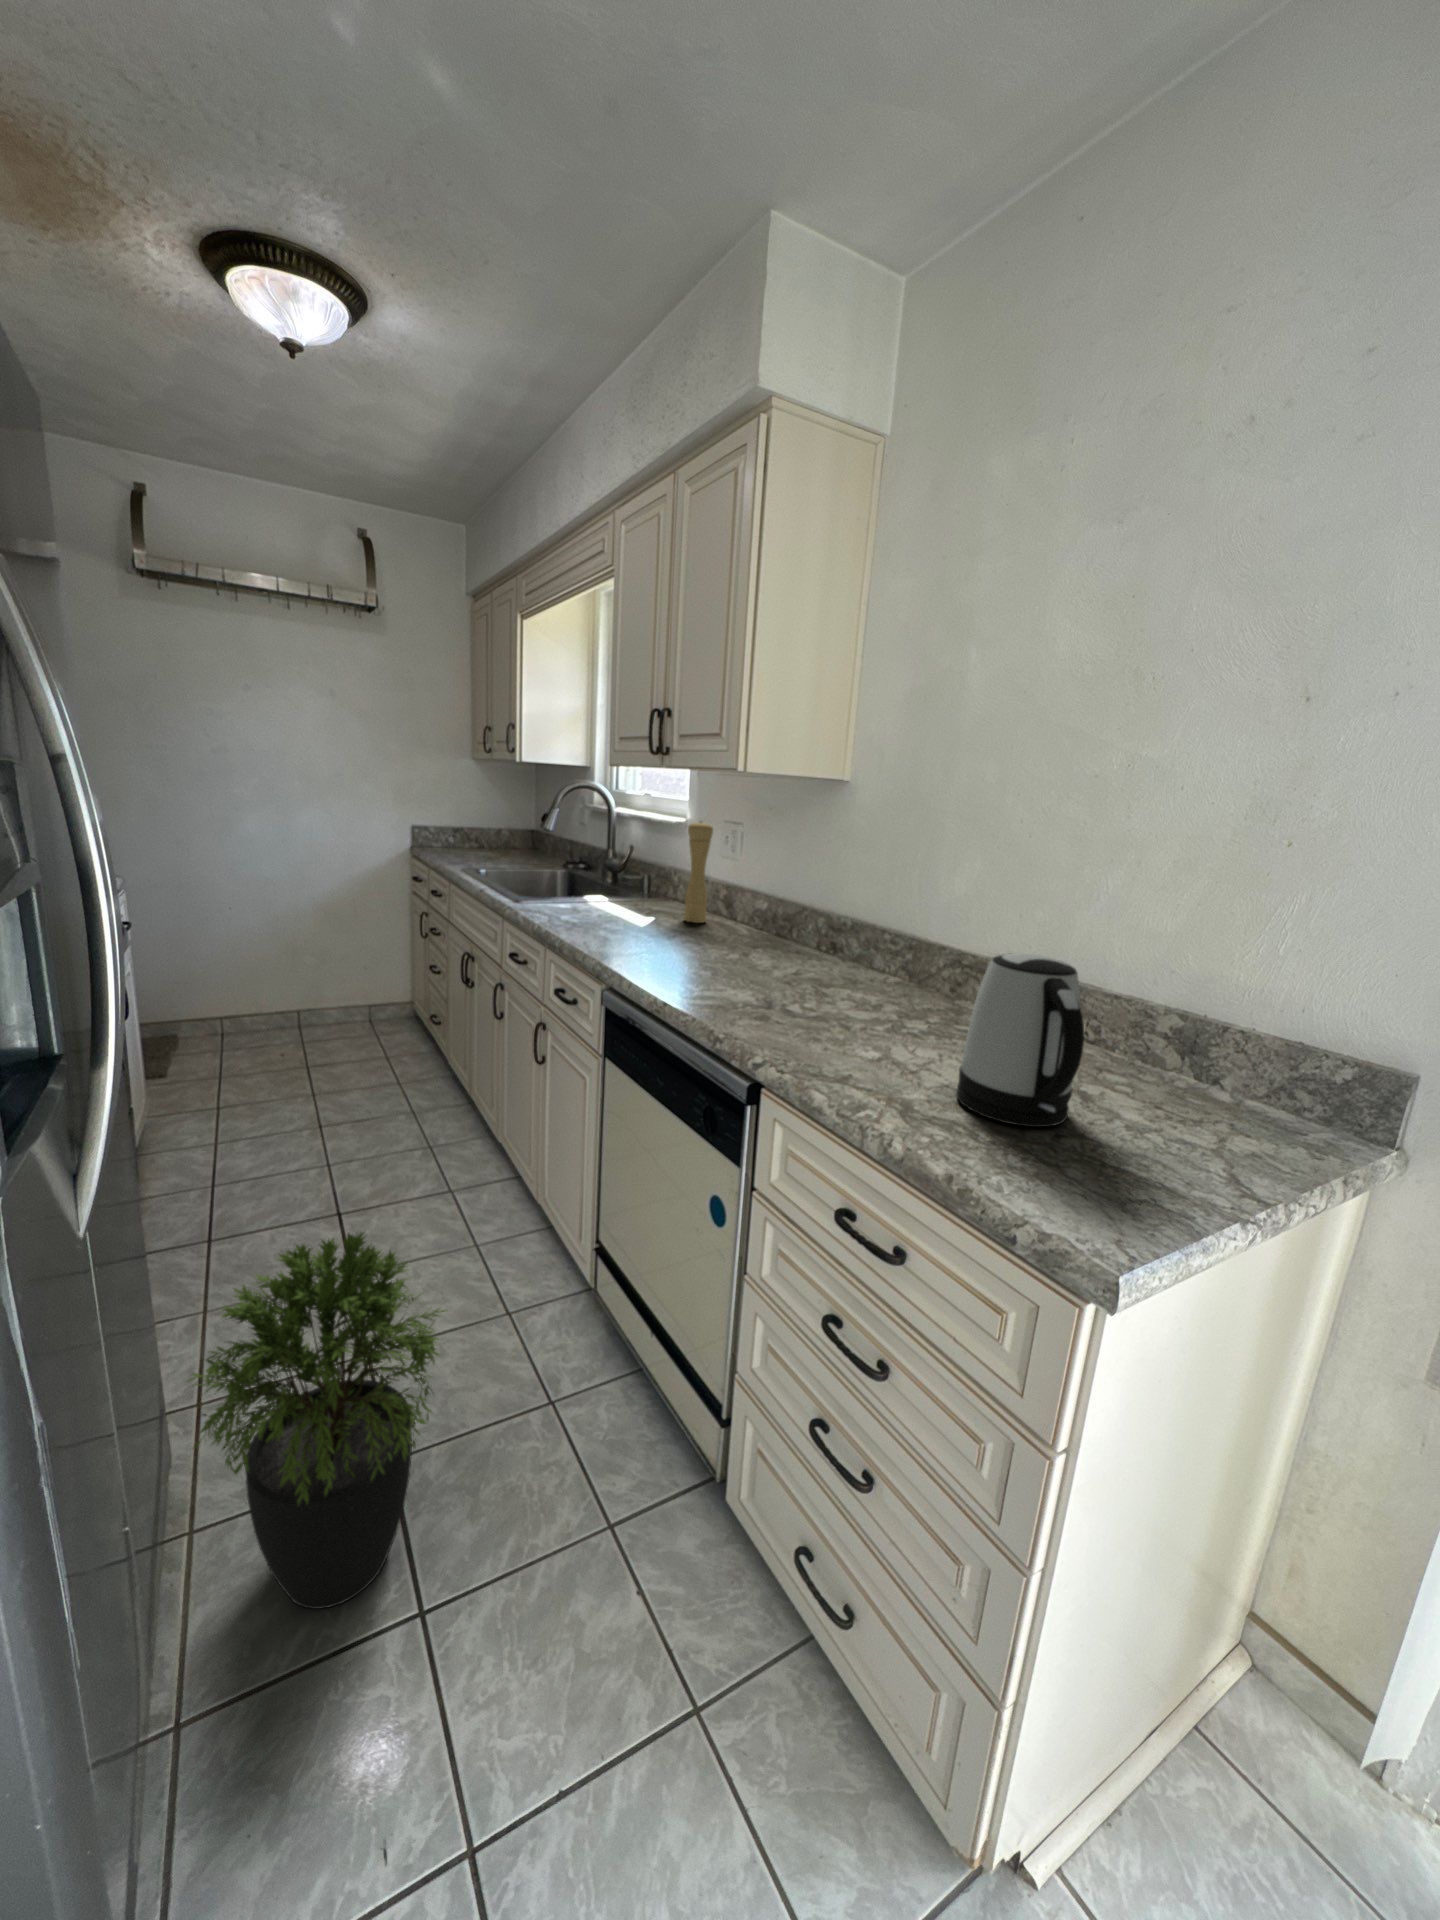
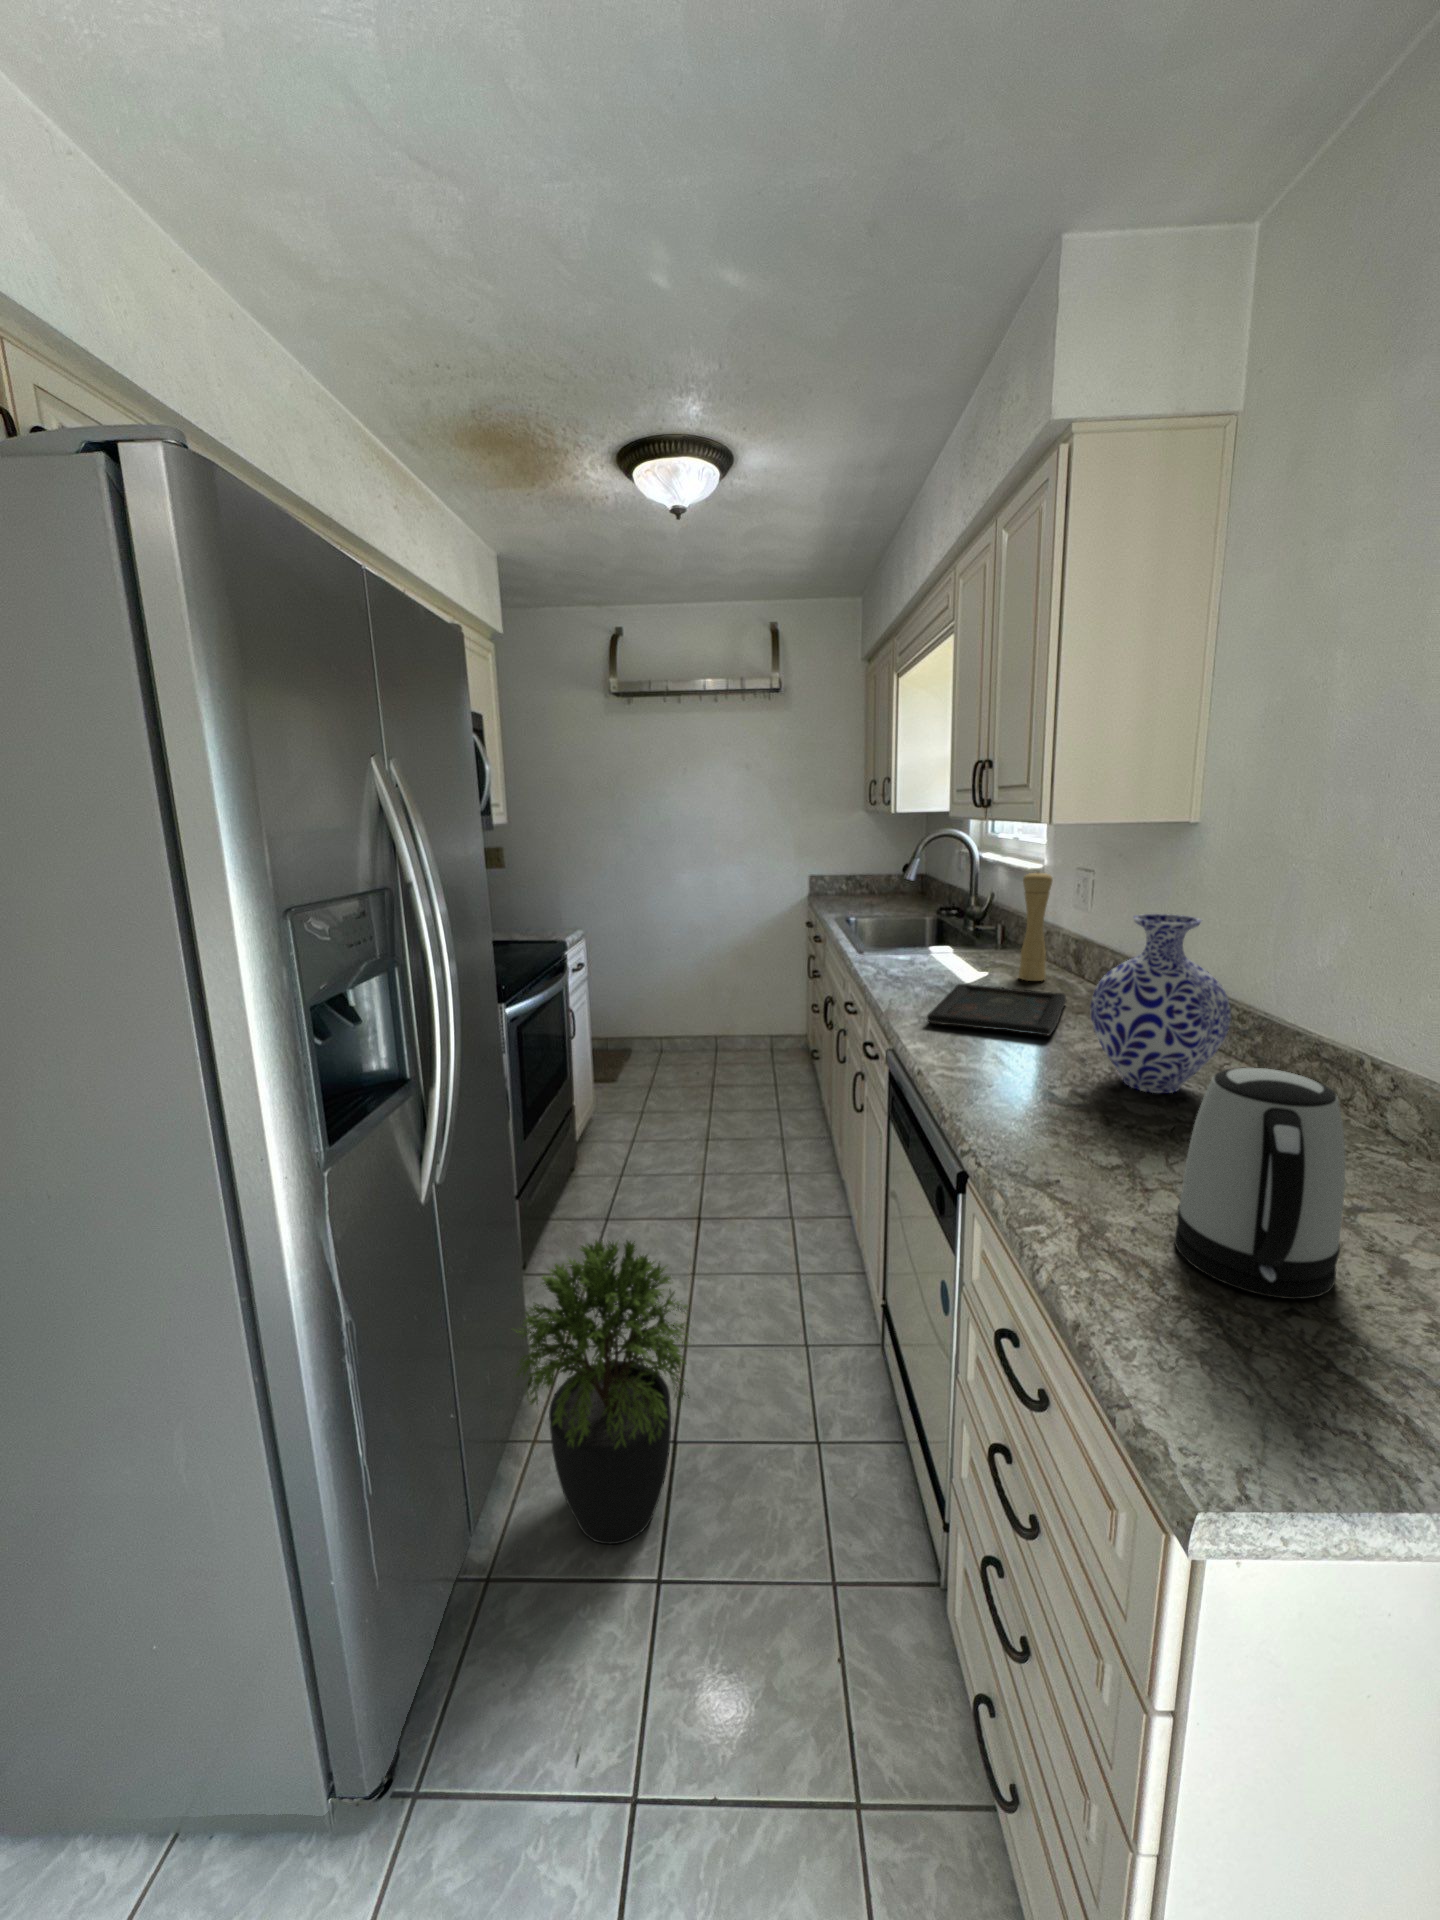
vase: none [804,850,908,1001] -> present [1091,914,1231,1093]
tray: none [639,925,751,963] -> present [926,984,1066,1035]

